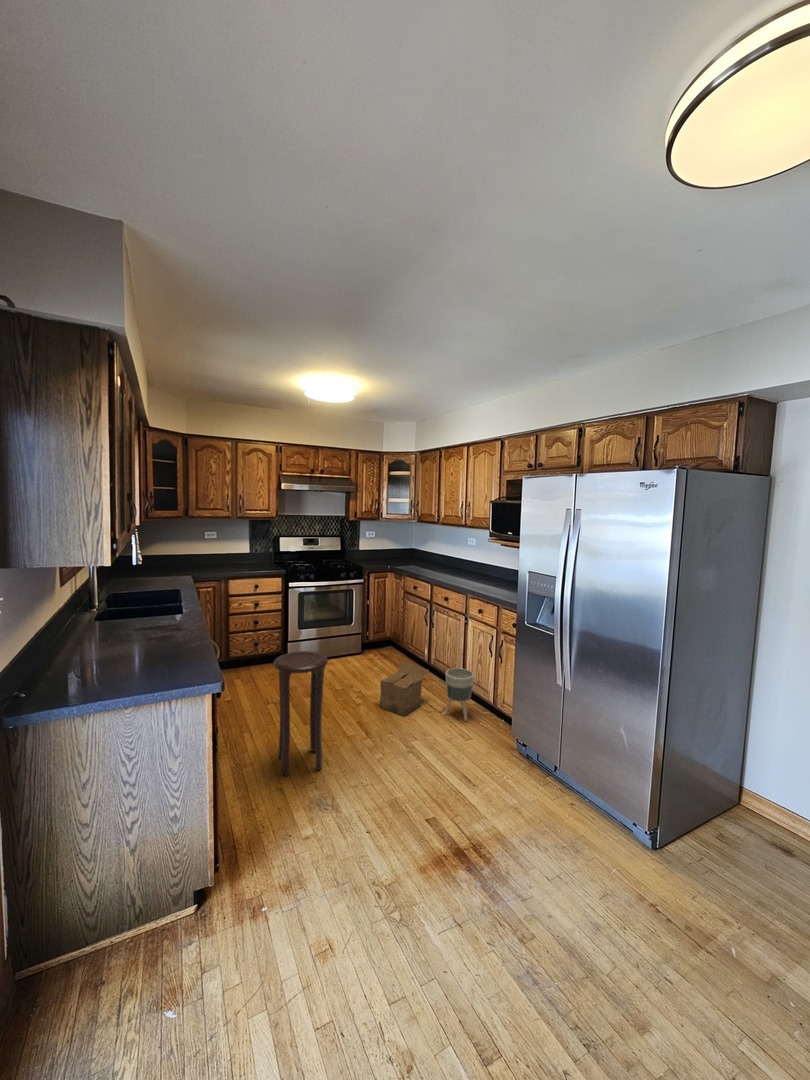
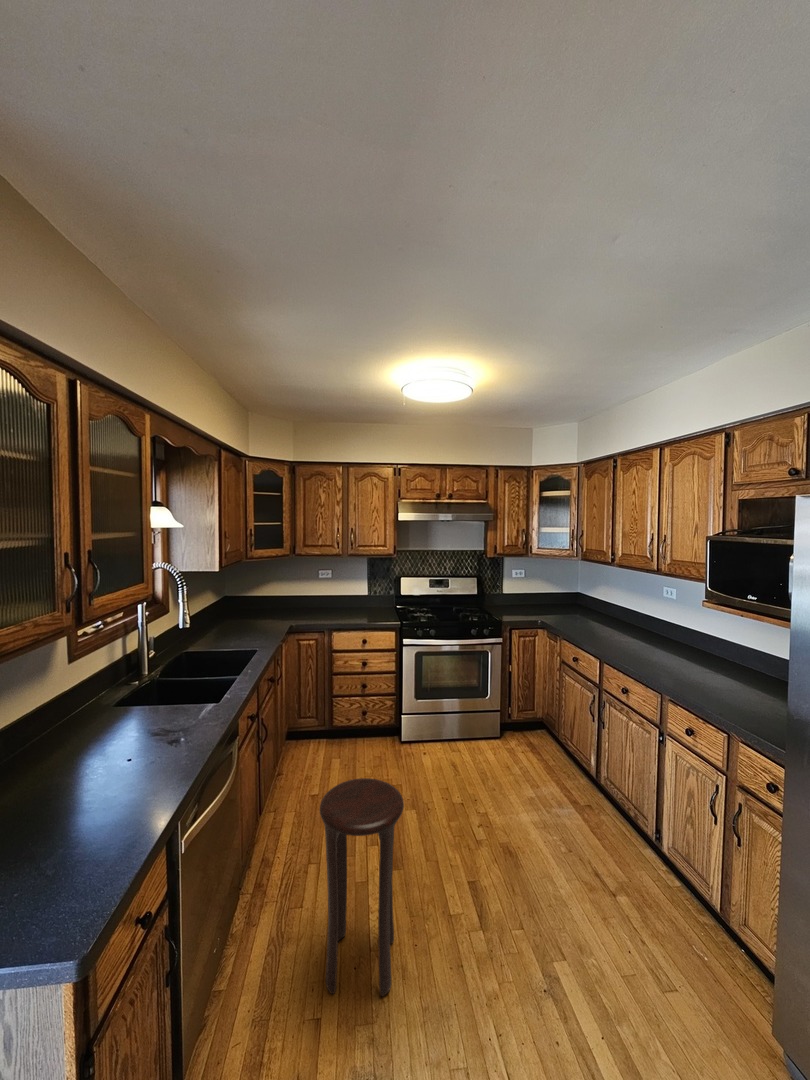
cardboard box: present [380,662,429,716] -> none [510,784,594,890]
planter: present [445,668,474,721] -> none [620,823,678,933]

